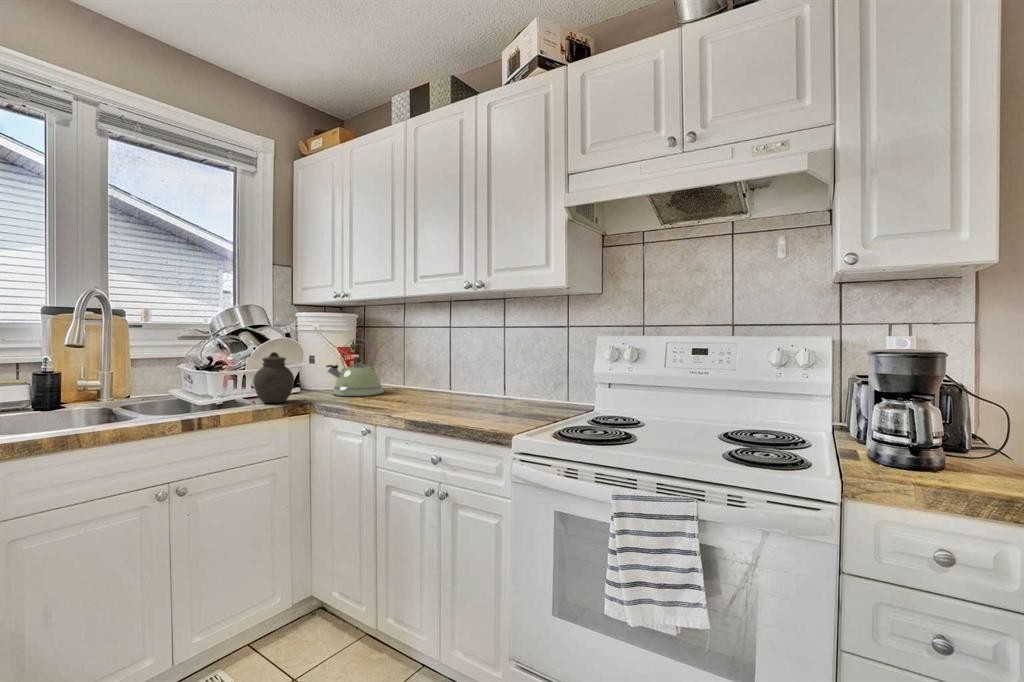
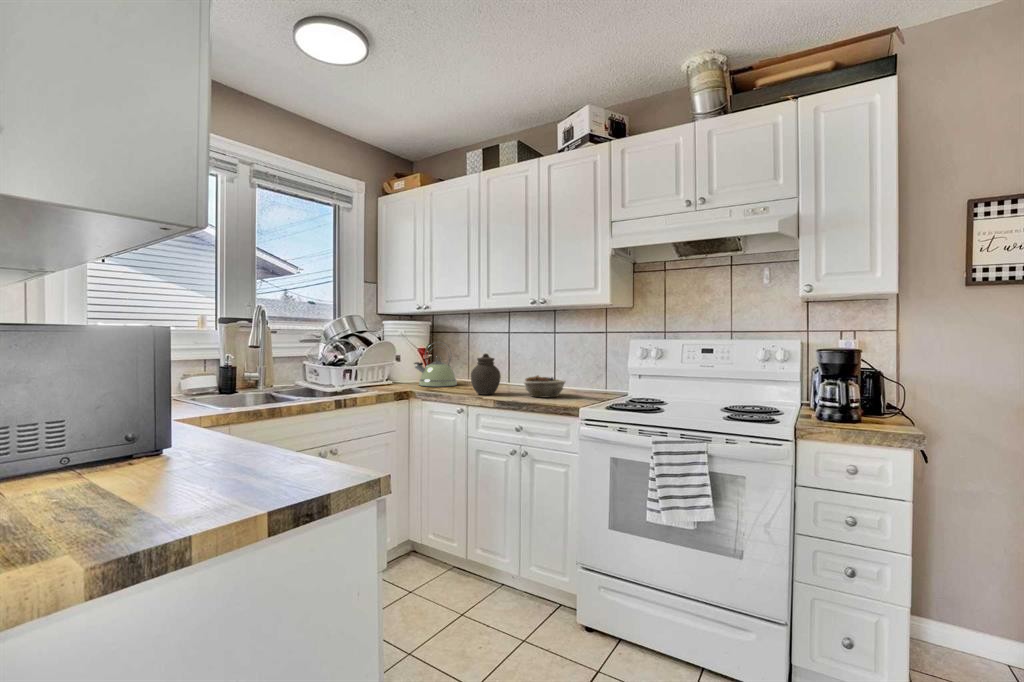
jar: present [253,352,294,403] -> present [471,354,501,395]
succulent planter: none [452,384,508,415] -> present [524,375,566,398]

